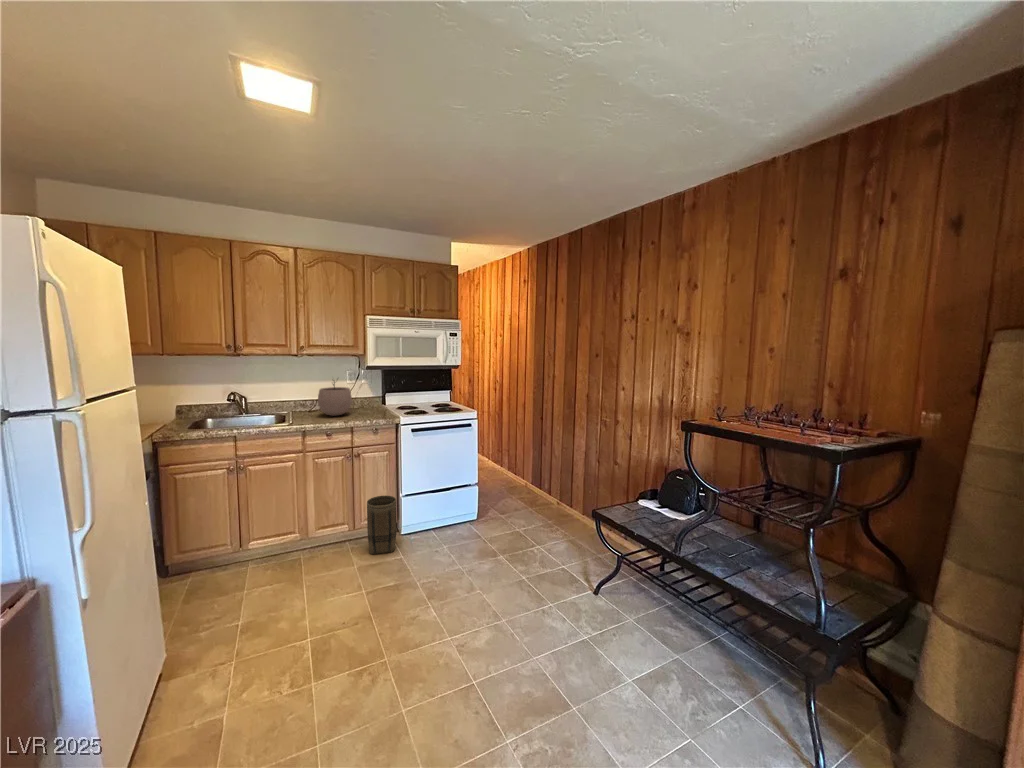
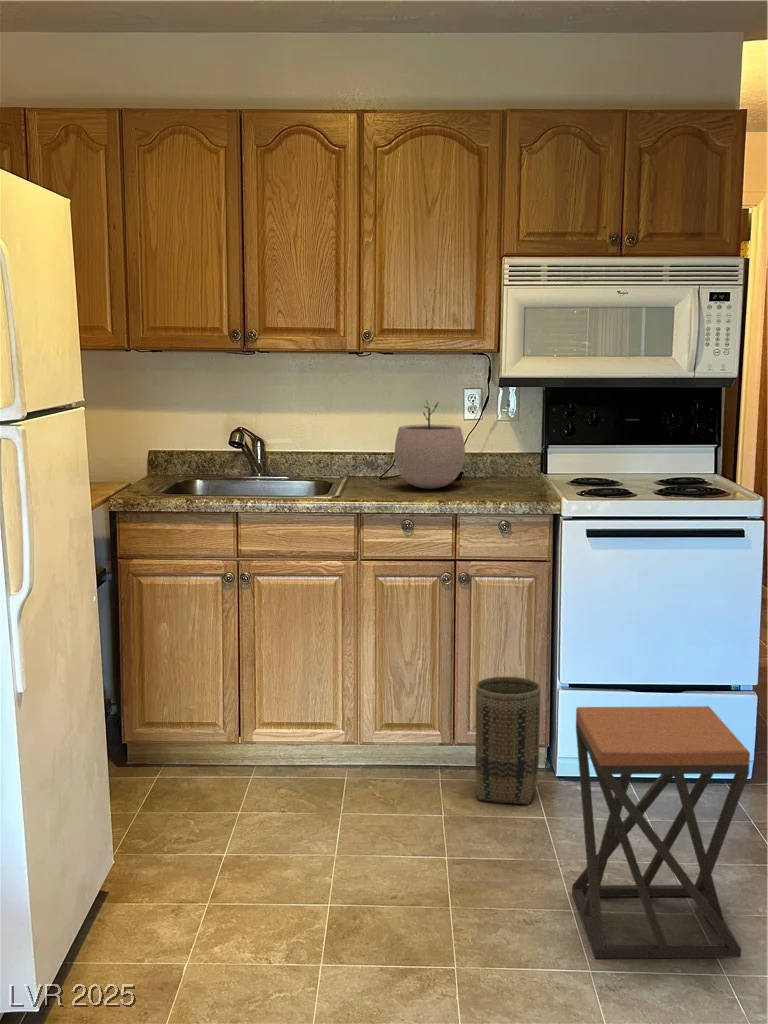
stool: none [427,502,508,631] -> present [572,706,750,958]

